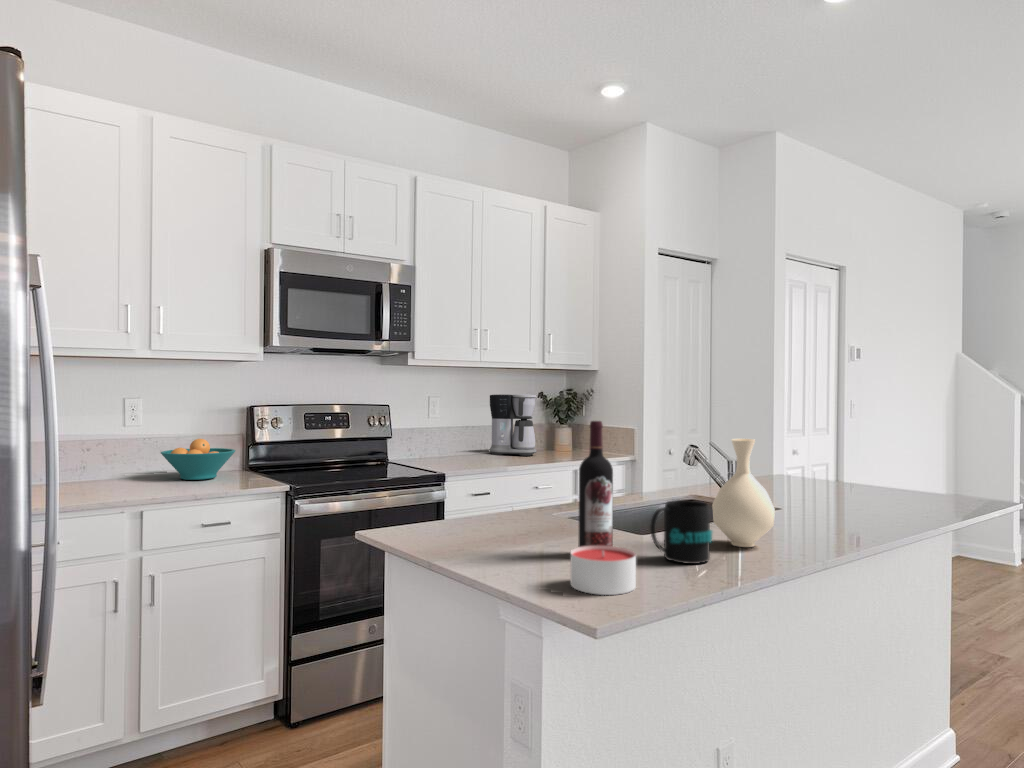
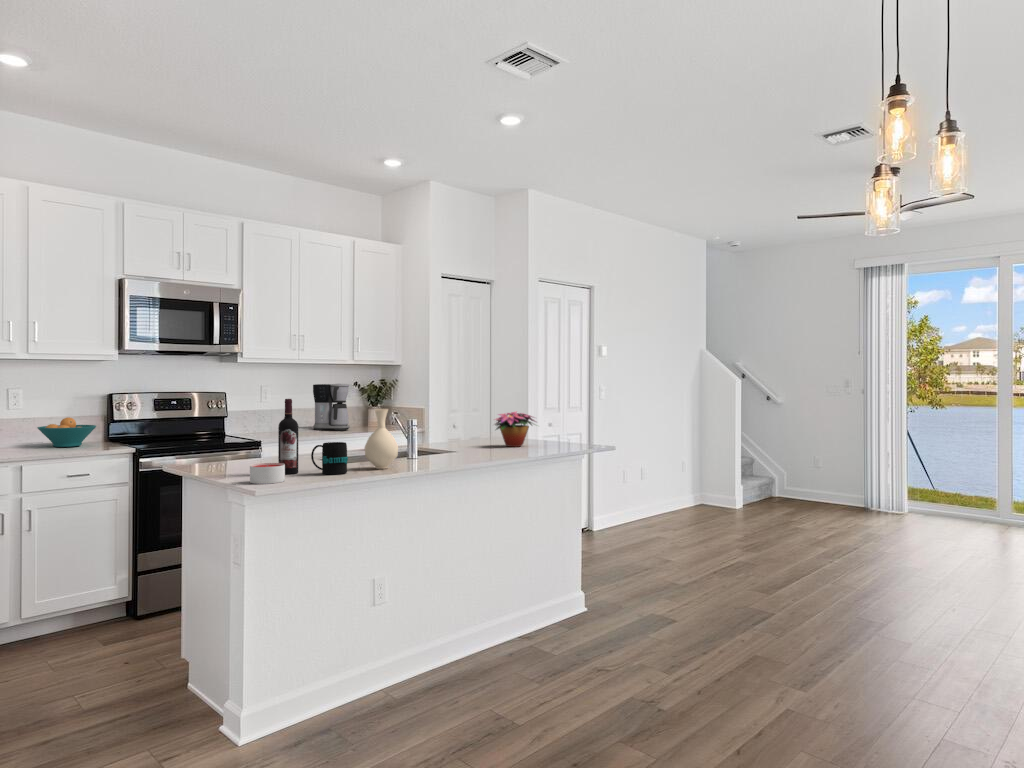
flower arrangement: none [787,436,875,491] -> present [495,412,536,447]

